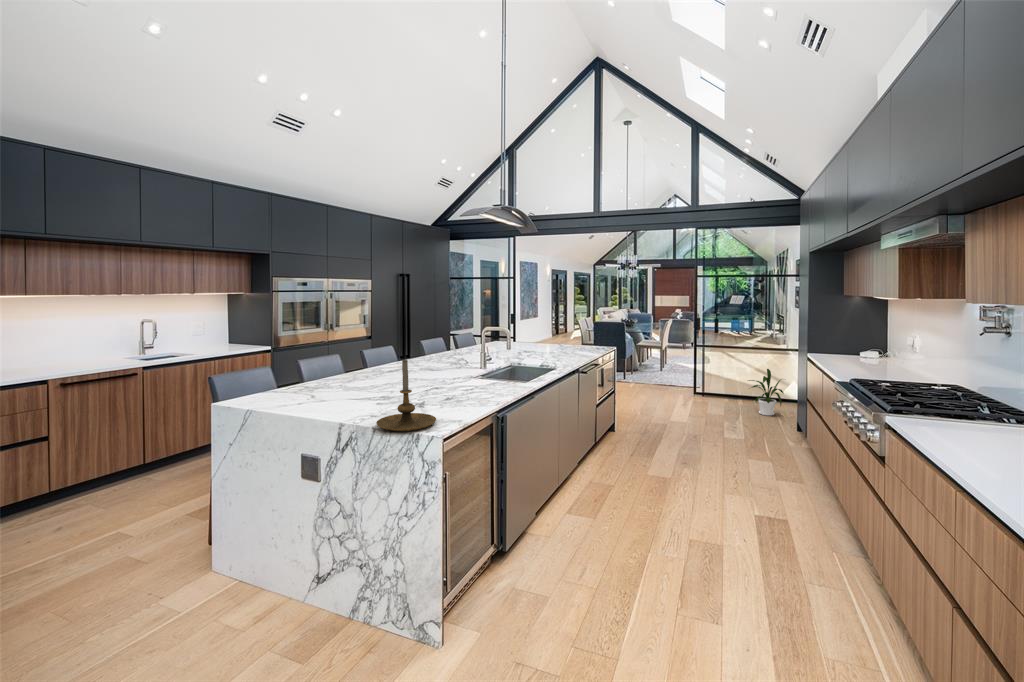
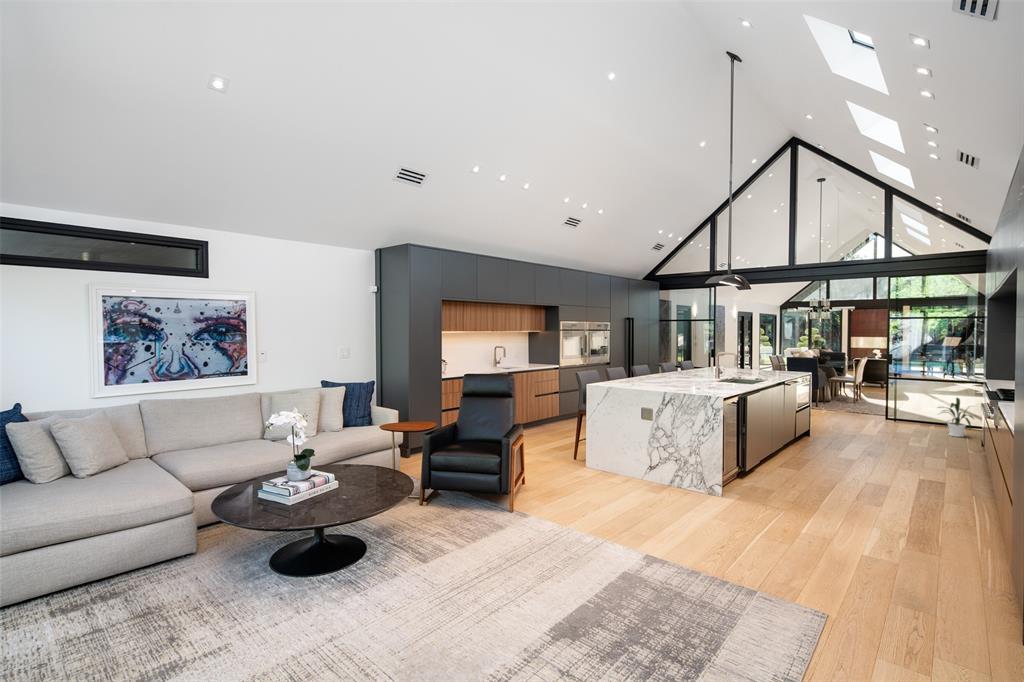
candle holder: present [376,360,436,431] -> none [687,362,716,394]

